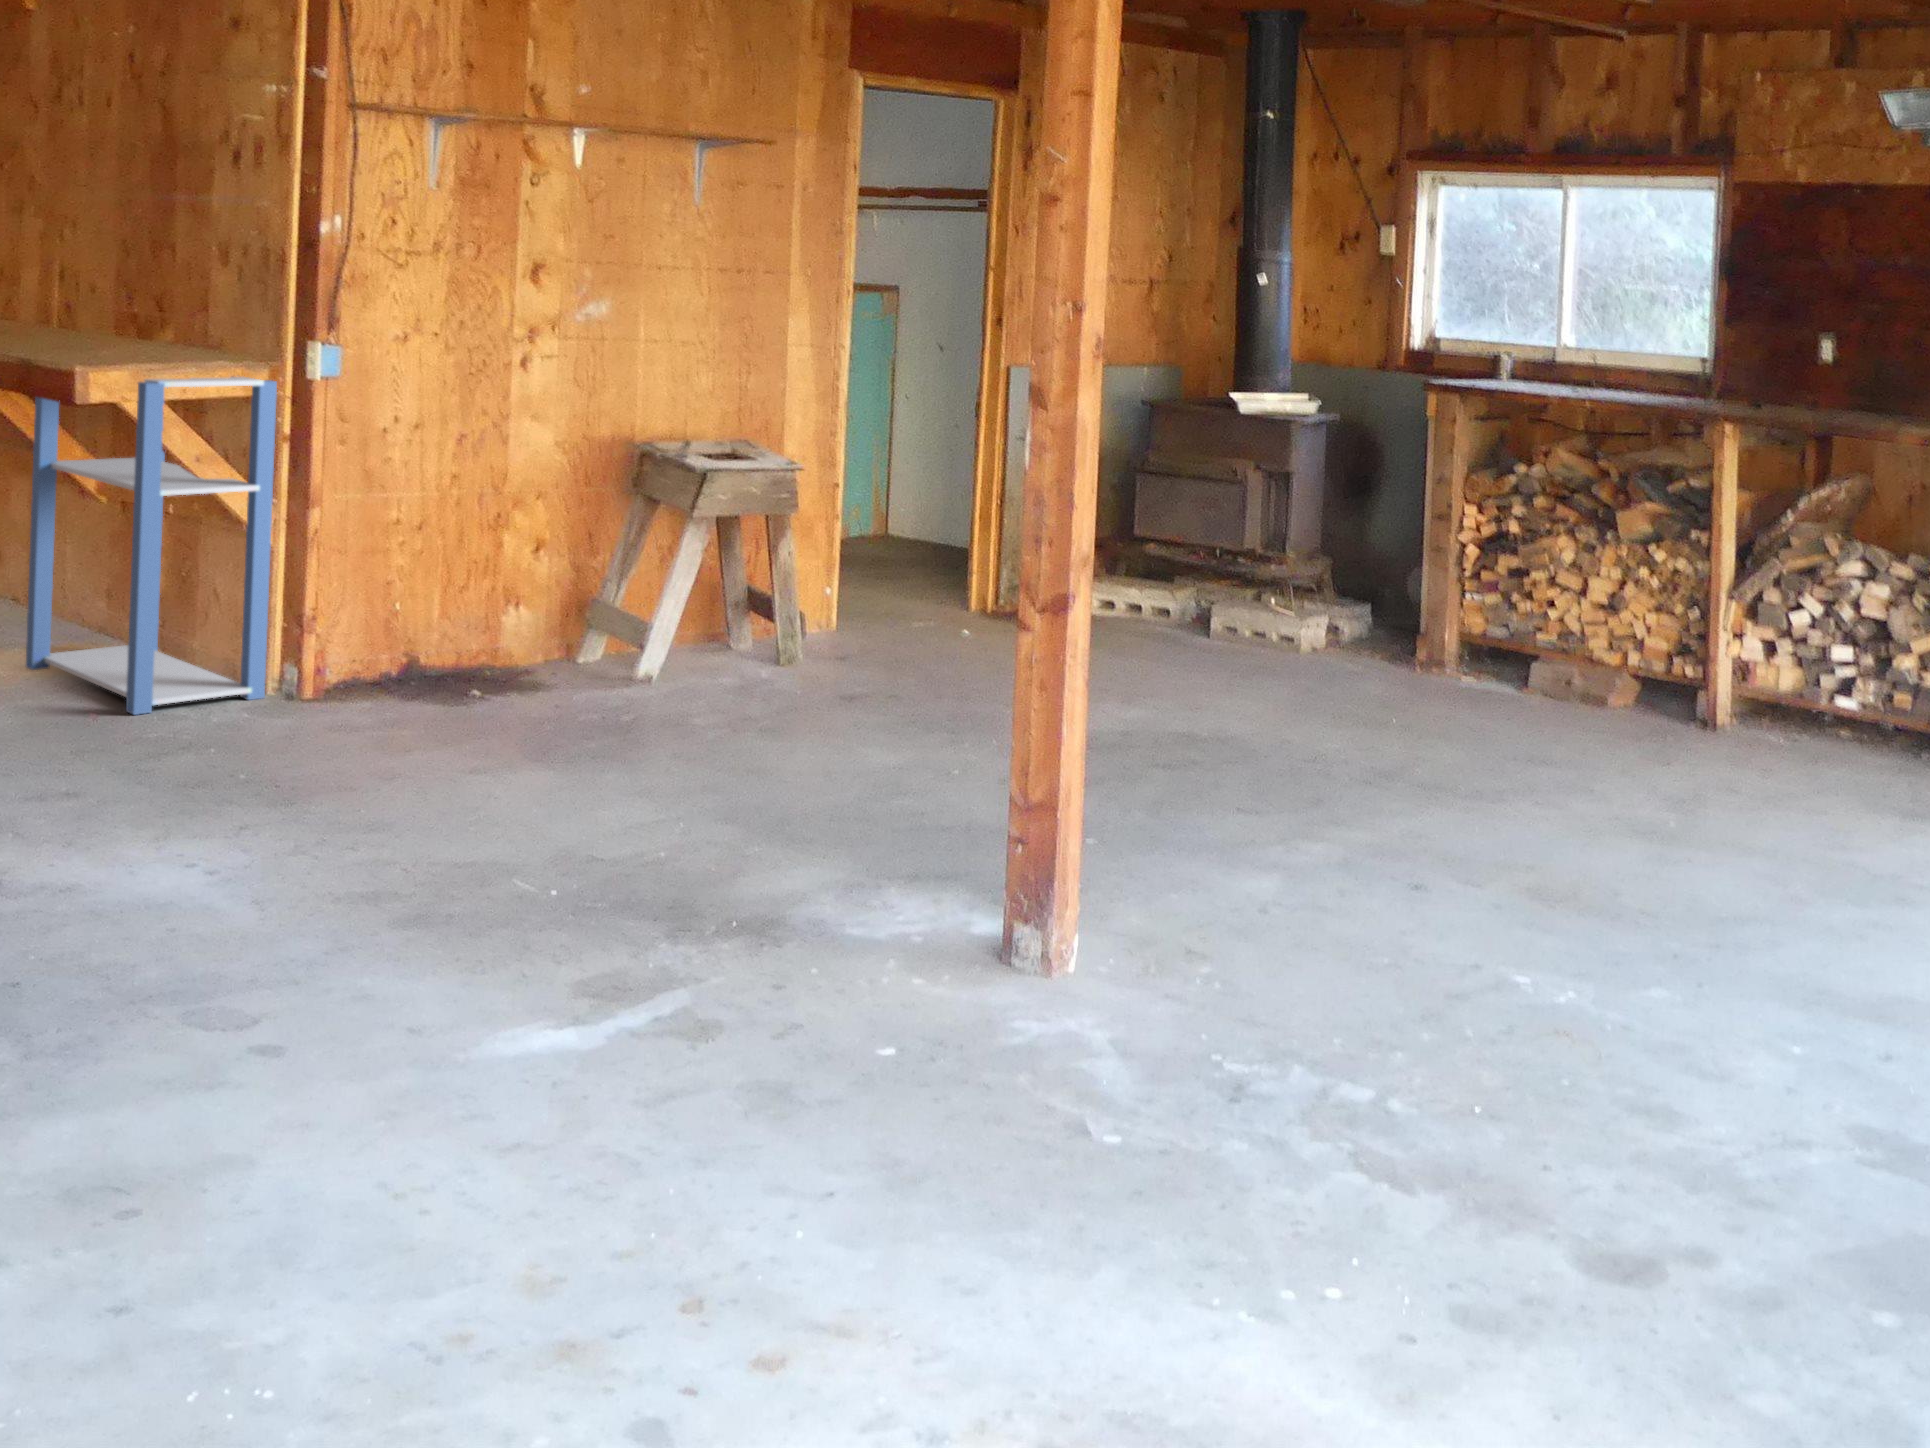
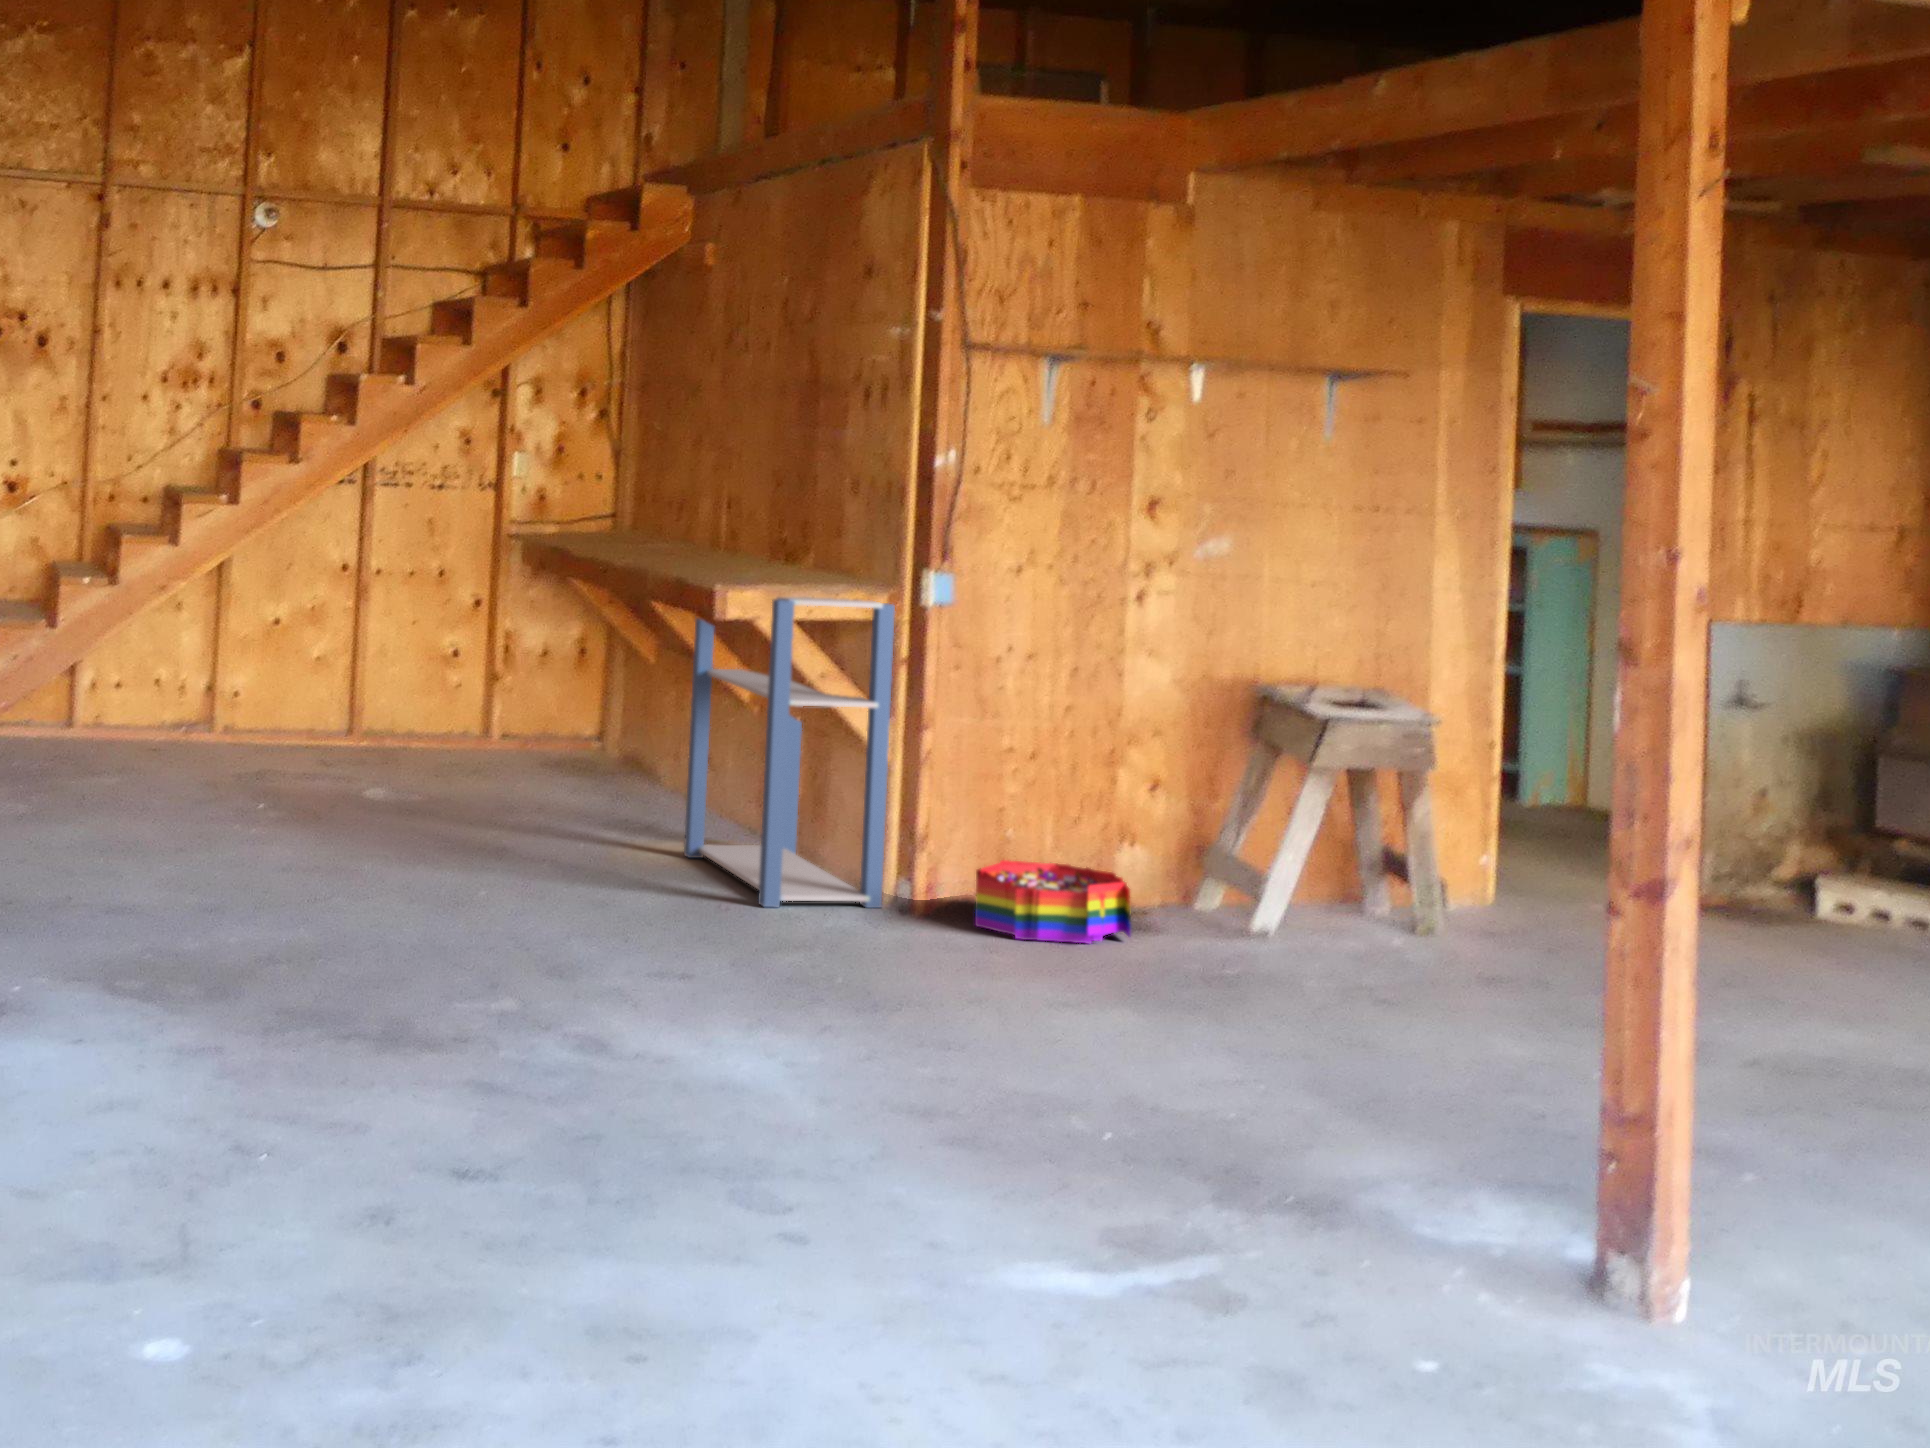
storage bin: none [367,630,525,712] -> present [975,860,1131,943]

